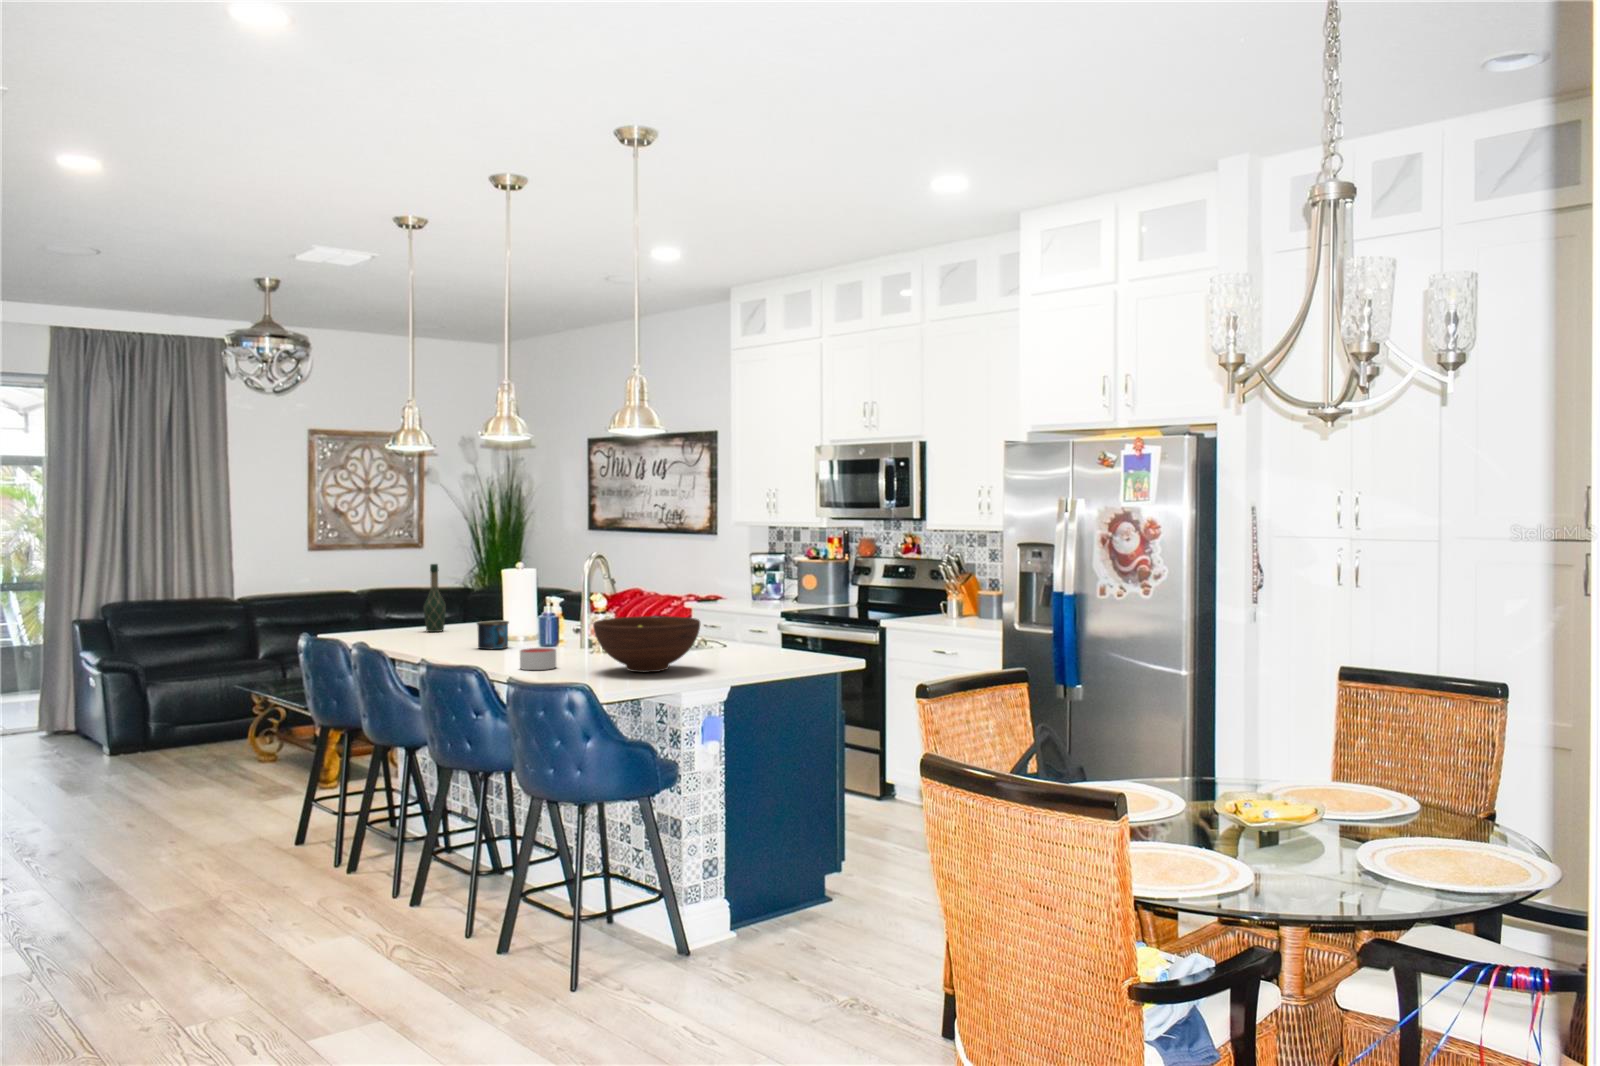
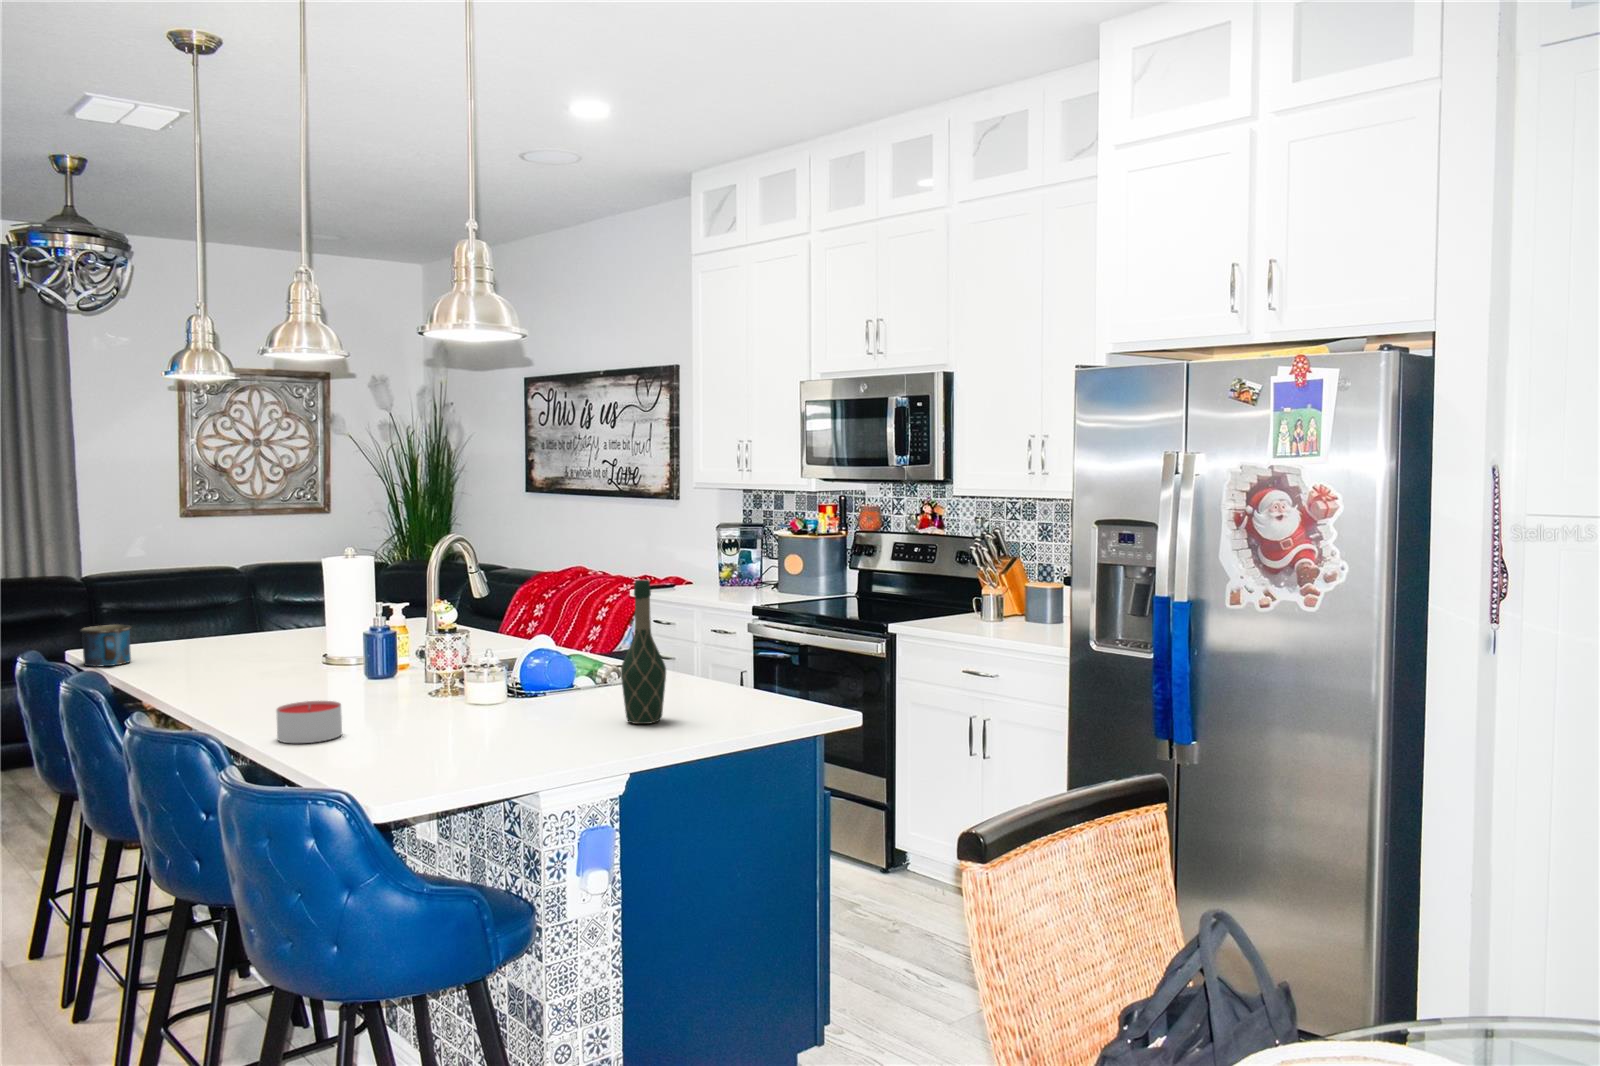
wine bottle: present [423,564,446,632] -> present [621,579,666,724]
fruit bowl: present [593,616,700,672] -> none [390,648,578,752]
mug: present [477,620,509,649] -> present [81,624,131,667]

